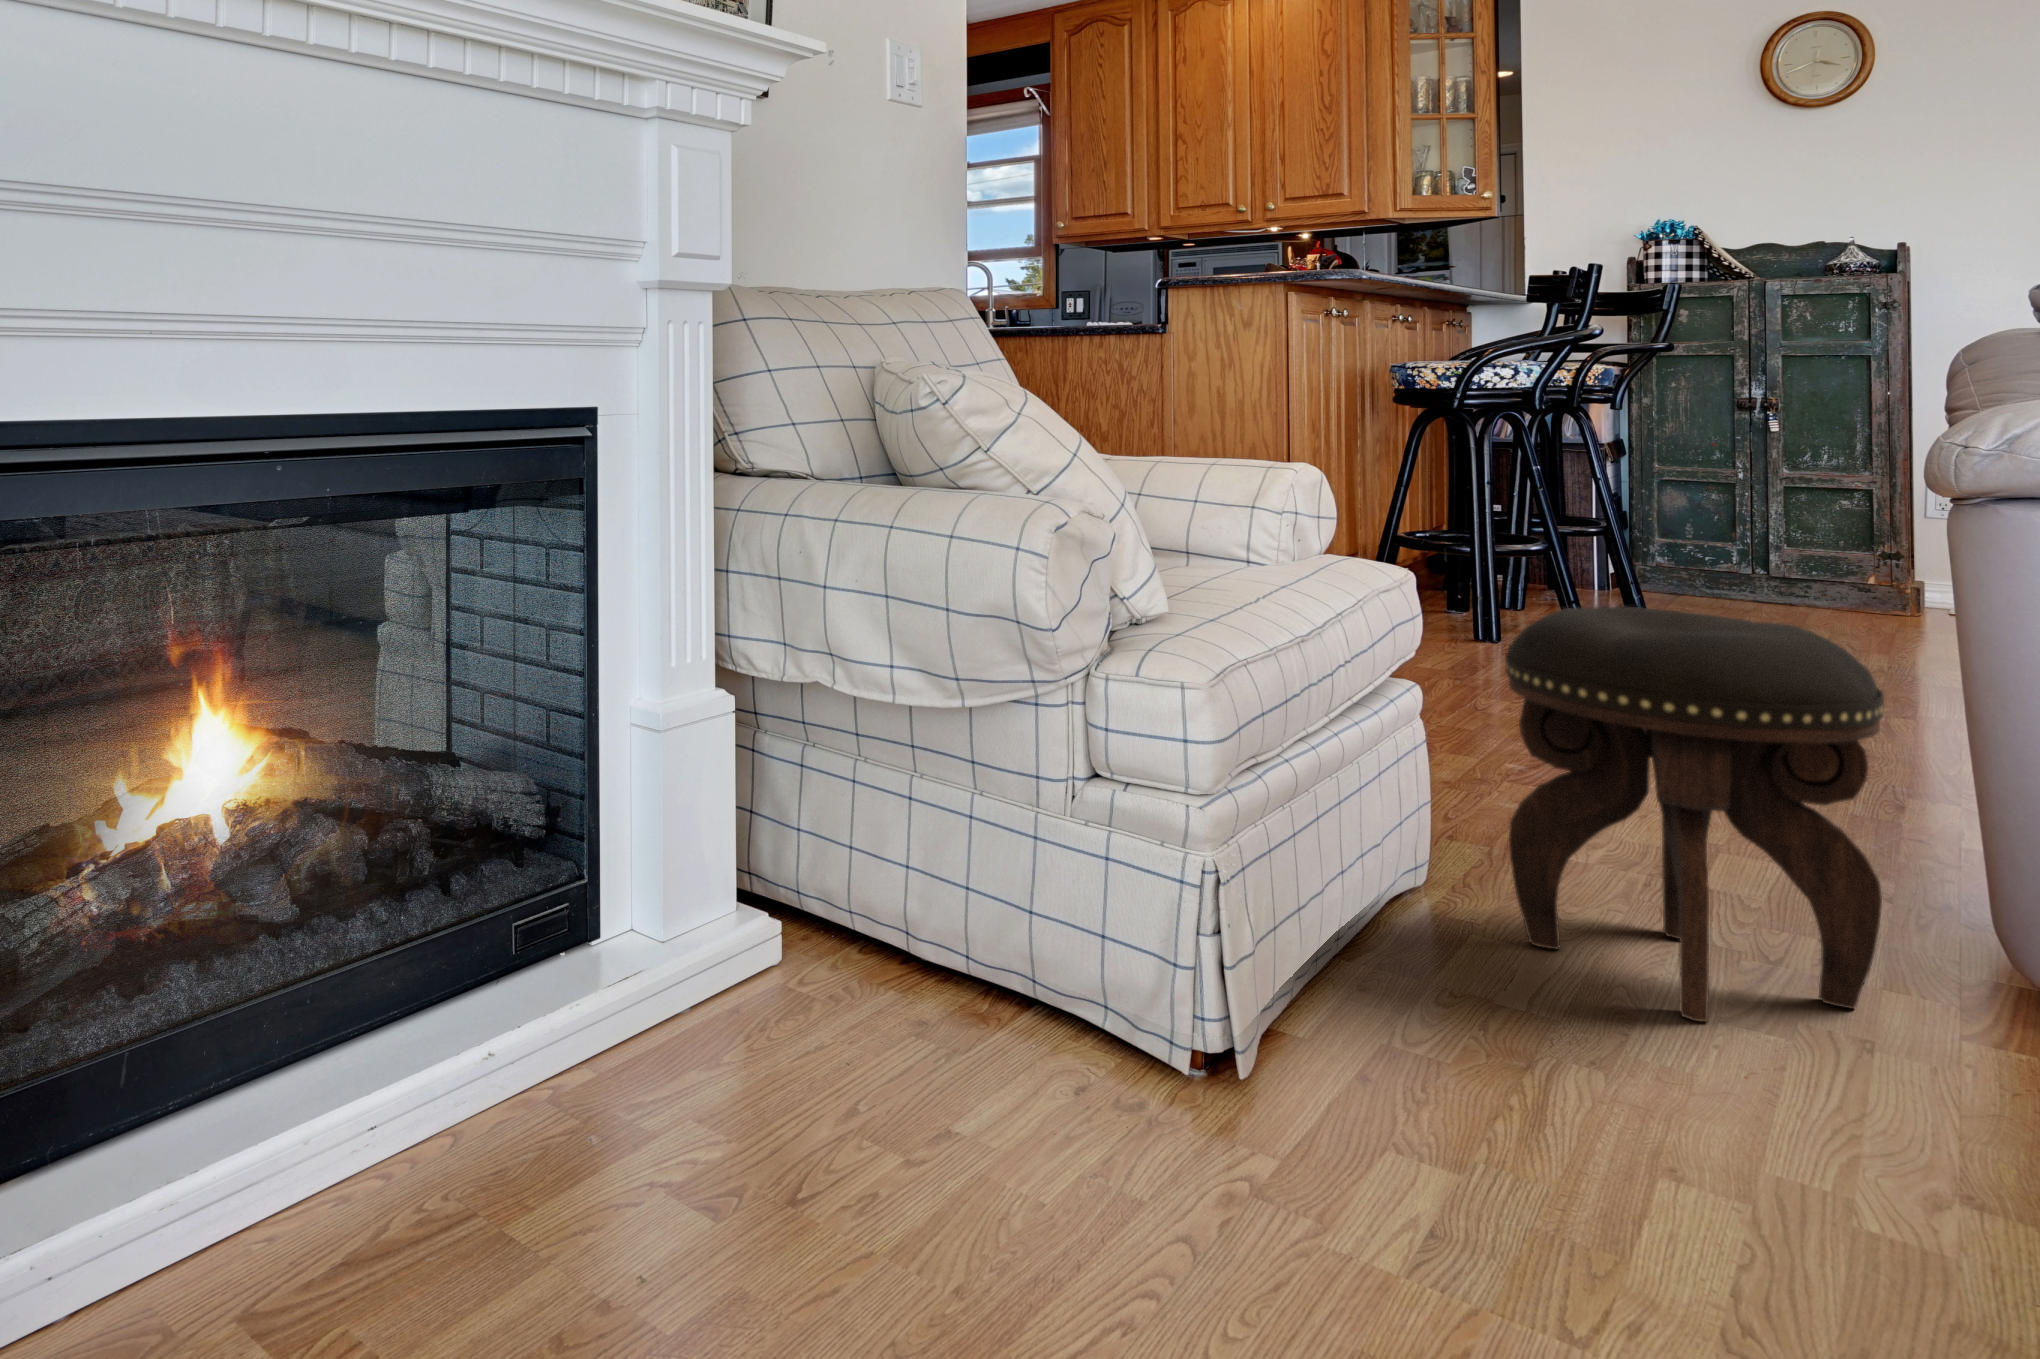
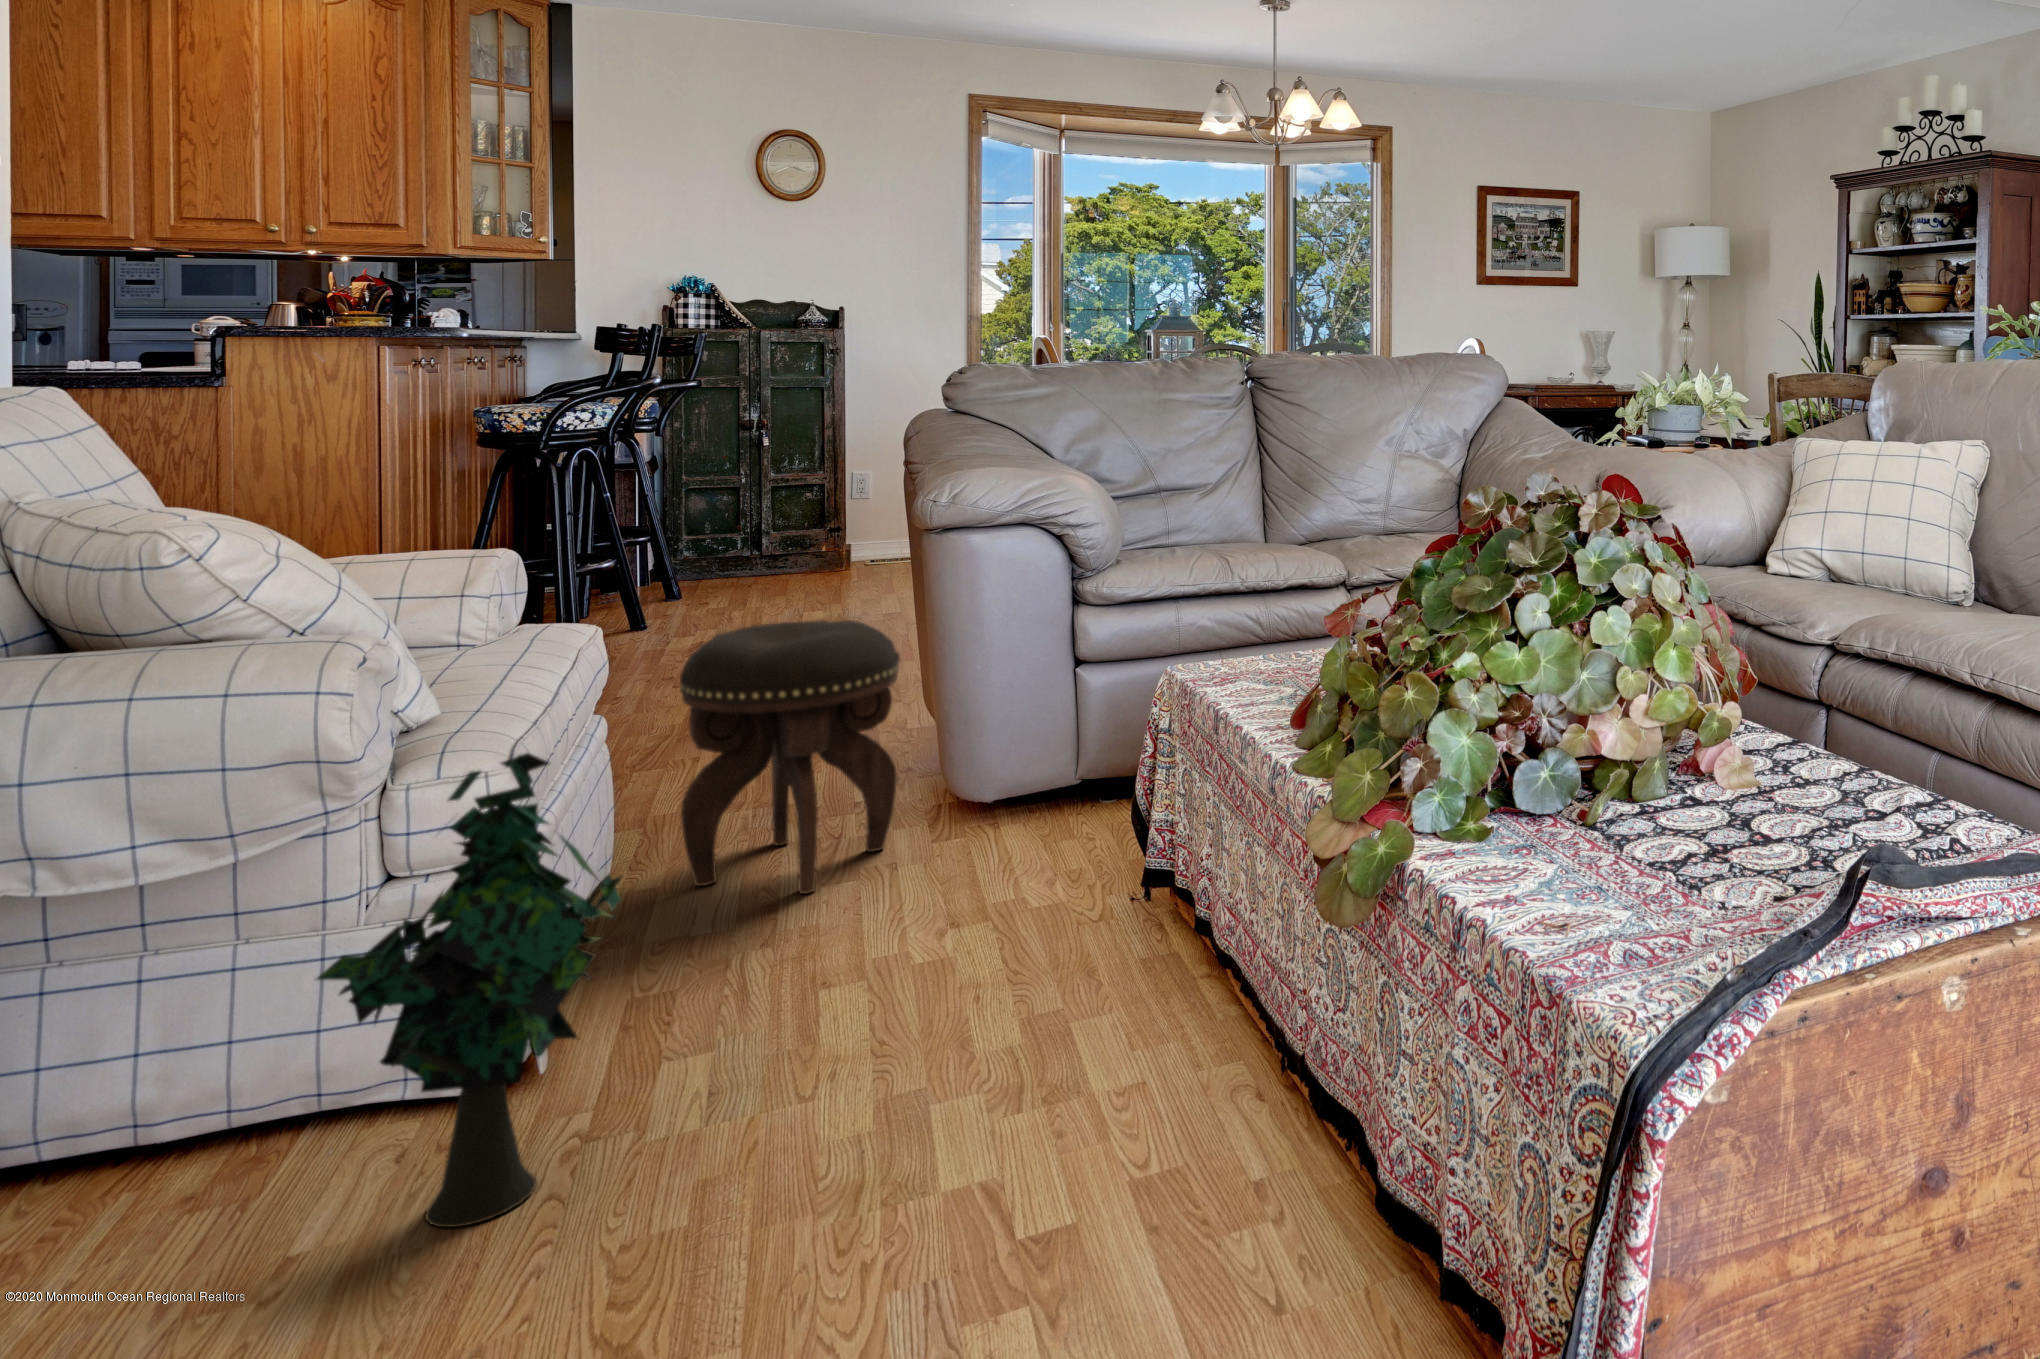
decorative plant: none [964,654,1295,1222] -> present [317,753,622,1227]

